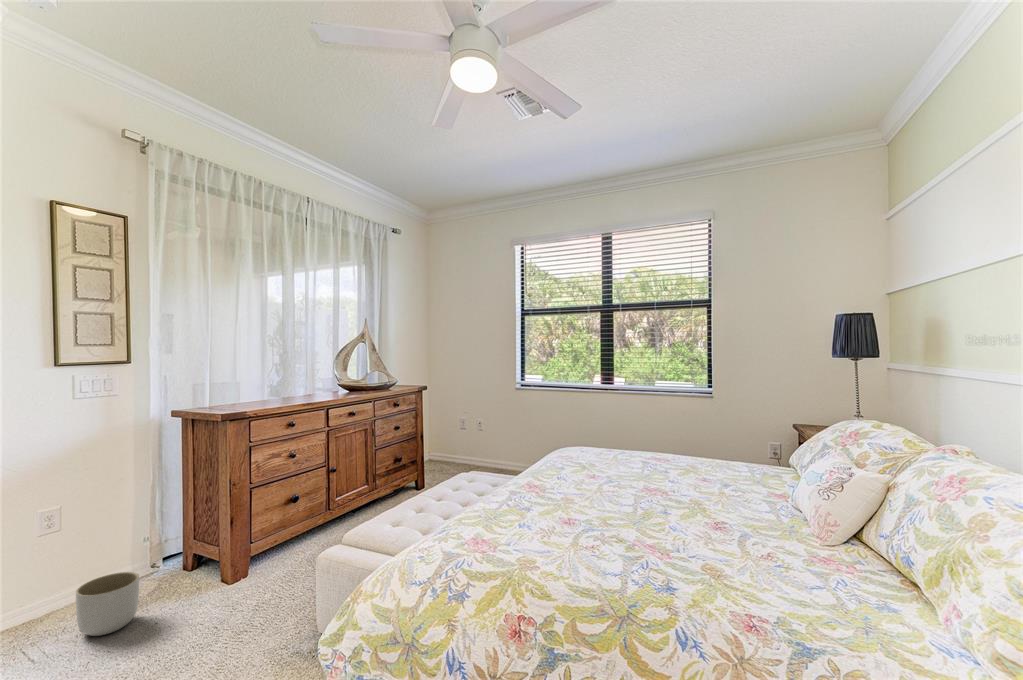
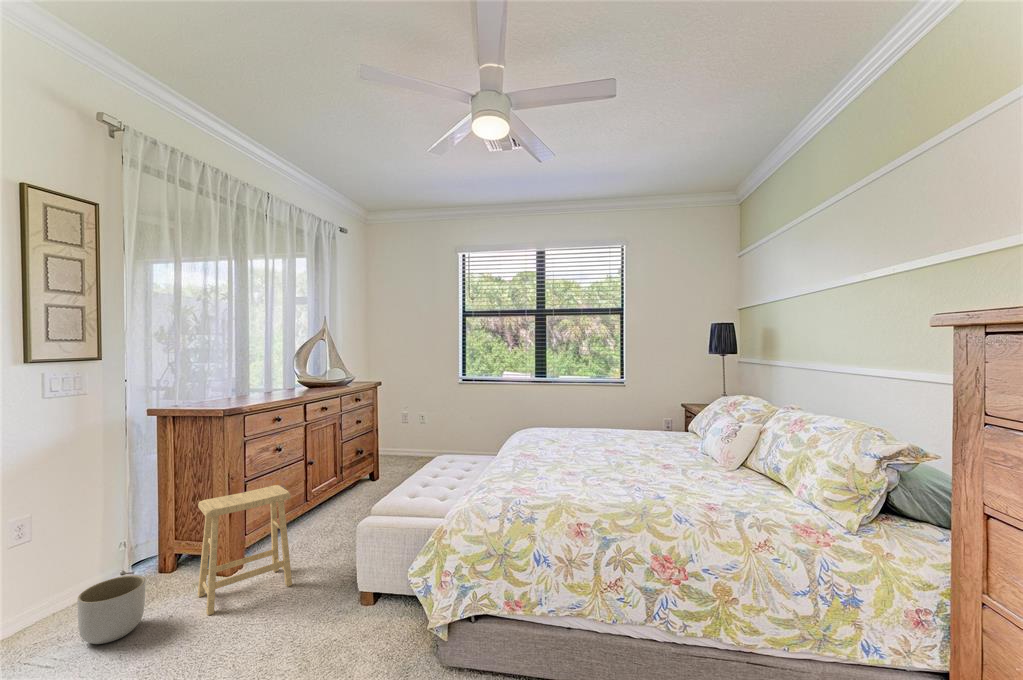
footstool: none [192,493,281,621] -> present [198,485,292,615]

